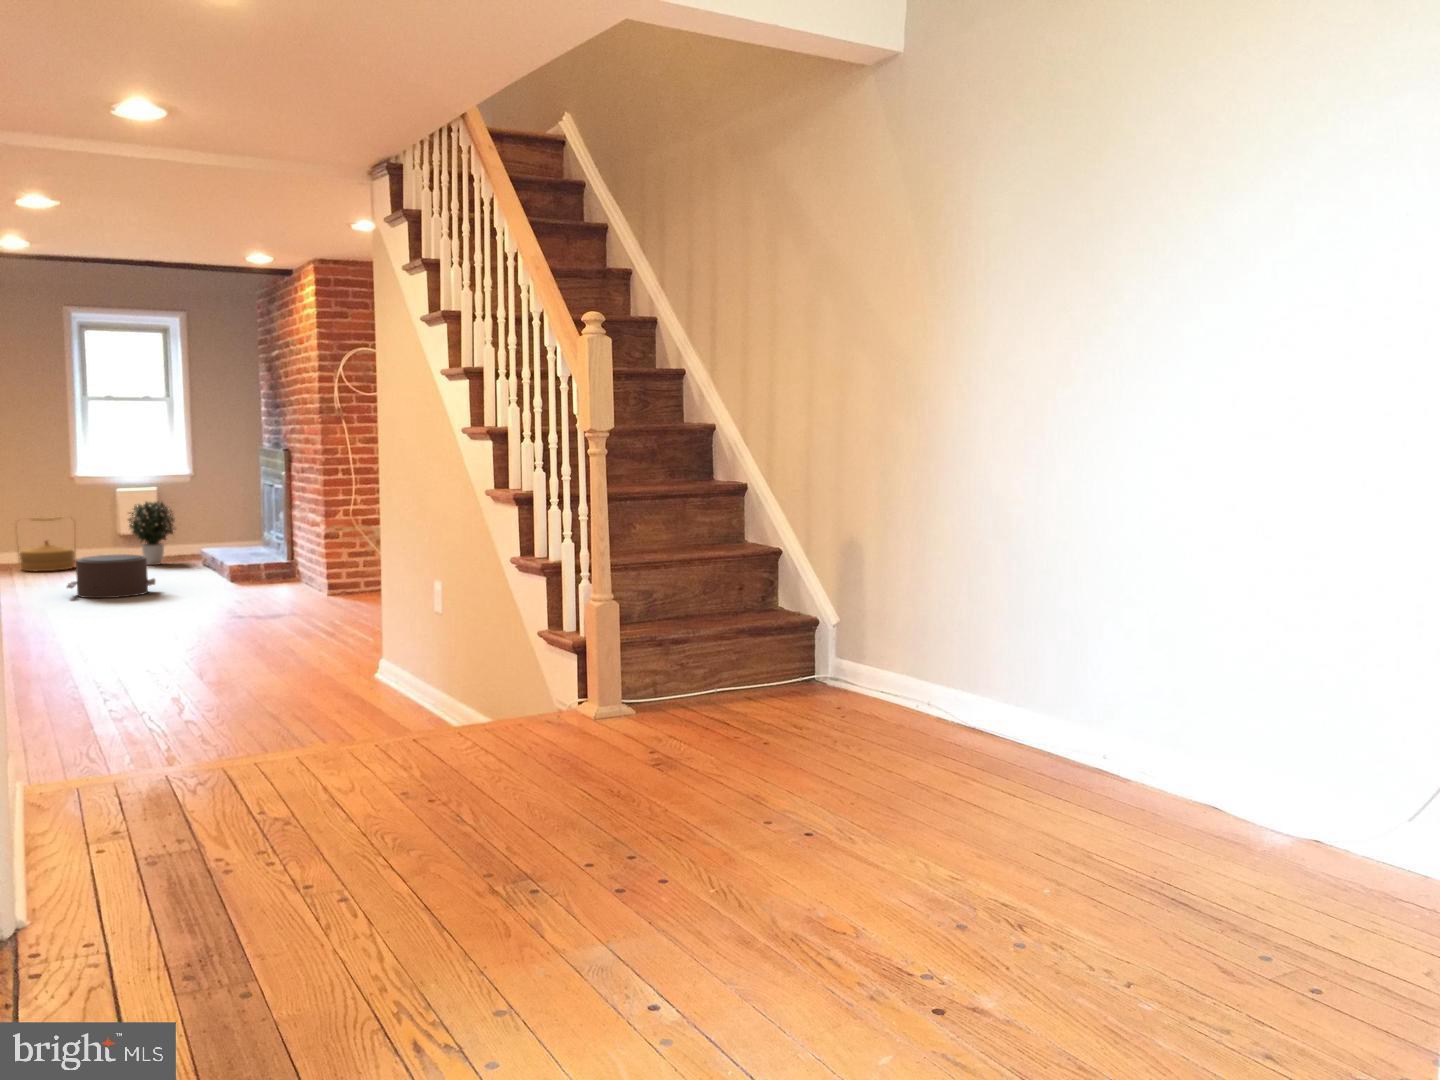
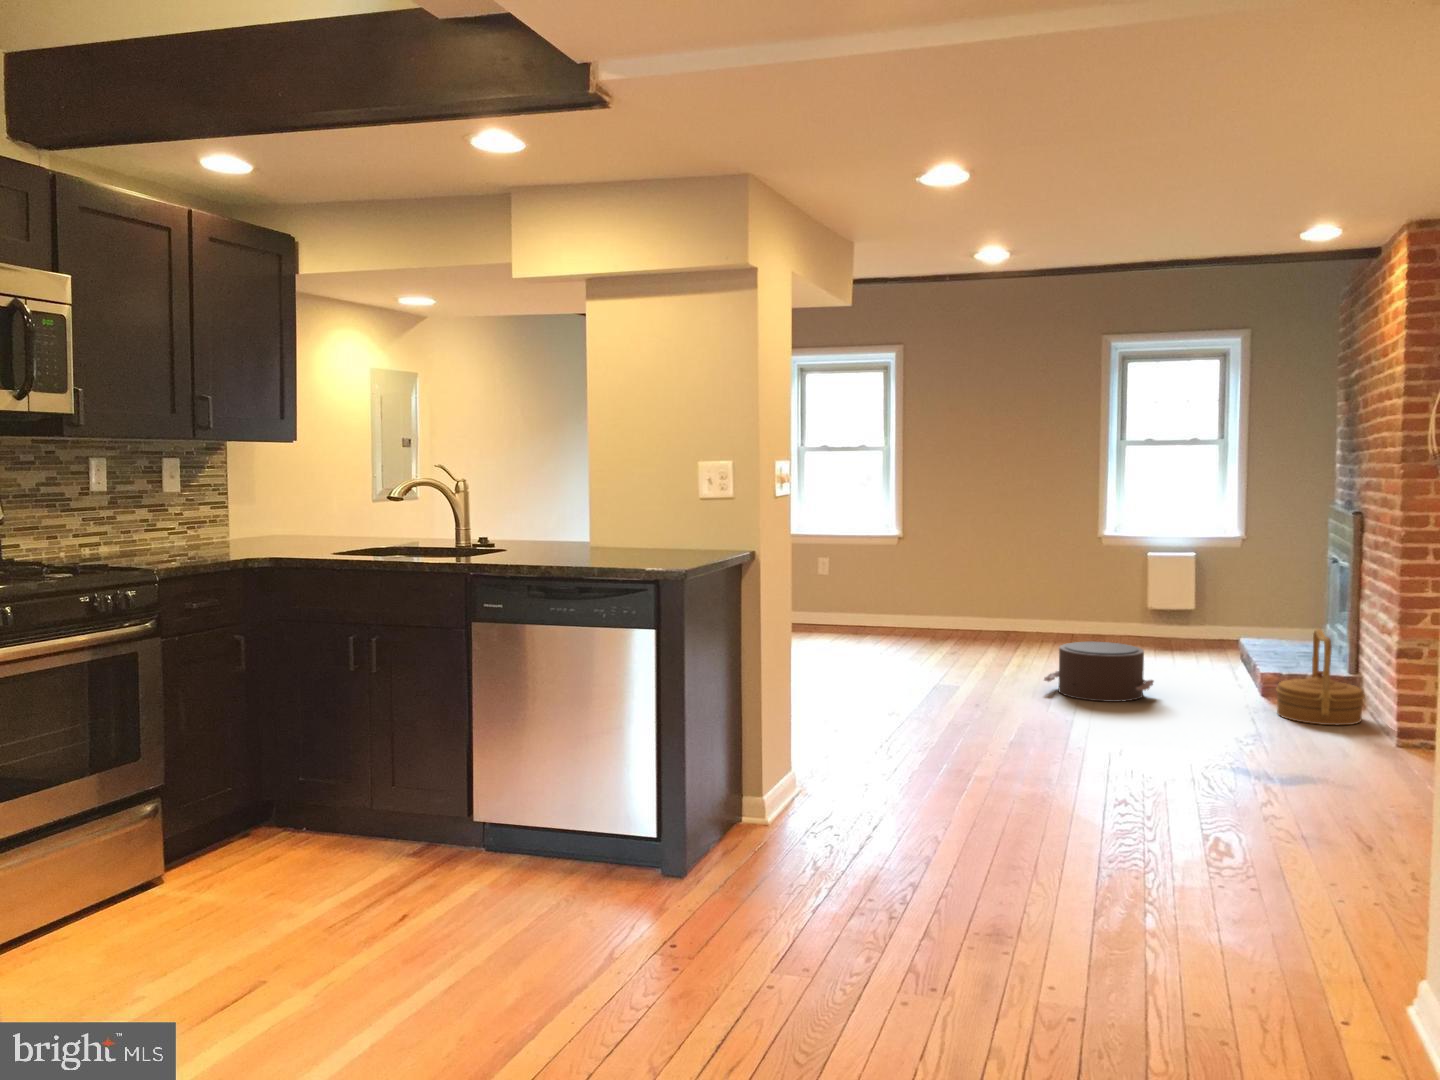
potted plant: present [128,501,175,565] -> none [1157,569,1217,650]
woven basket: present [18,517,76,571] -> present [1276,629,1364,725]

